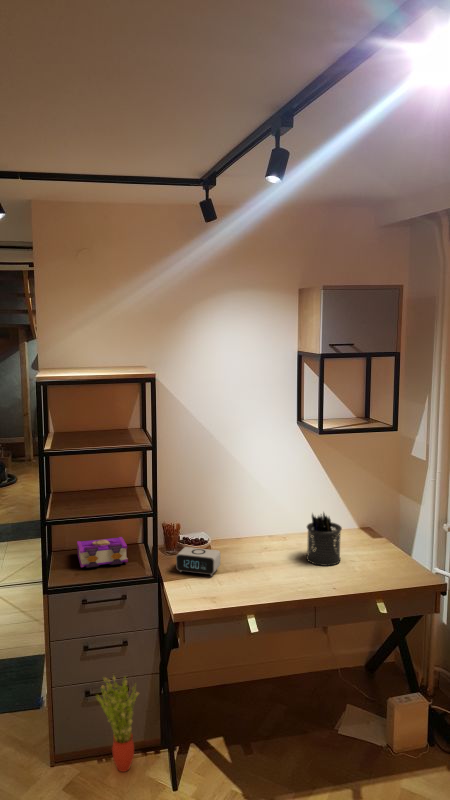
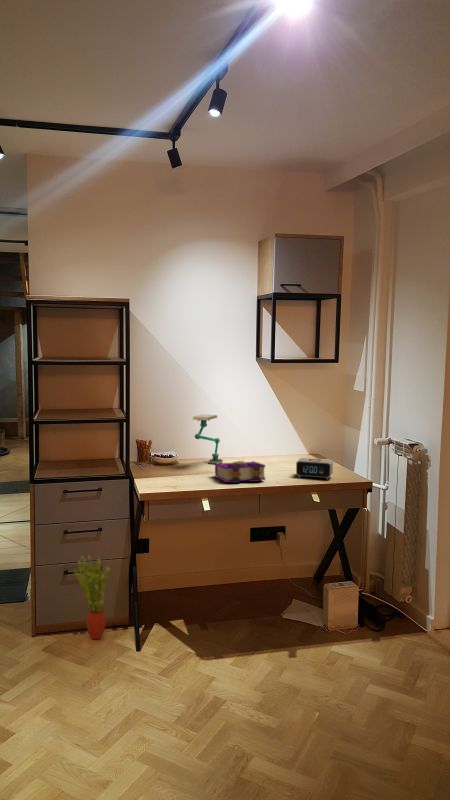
desk lamp: none [230,496,263,551] -> present [193,414,223,464]
pen holder: present [306,513,342,566] -> none [258,426,288,472]
book: present [77,537,128,568] -> present [215,461,265,483]
alarm clock: present [176,547,221,576] -> present [296,458,333,479]

